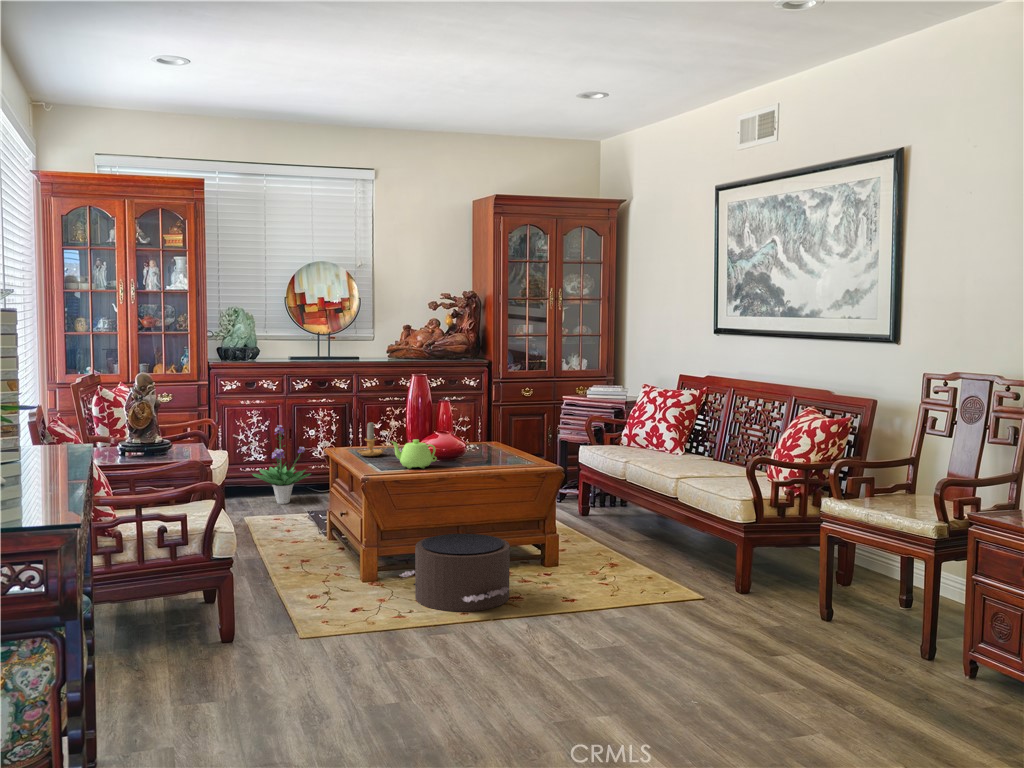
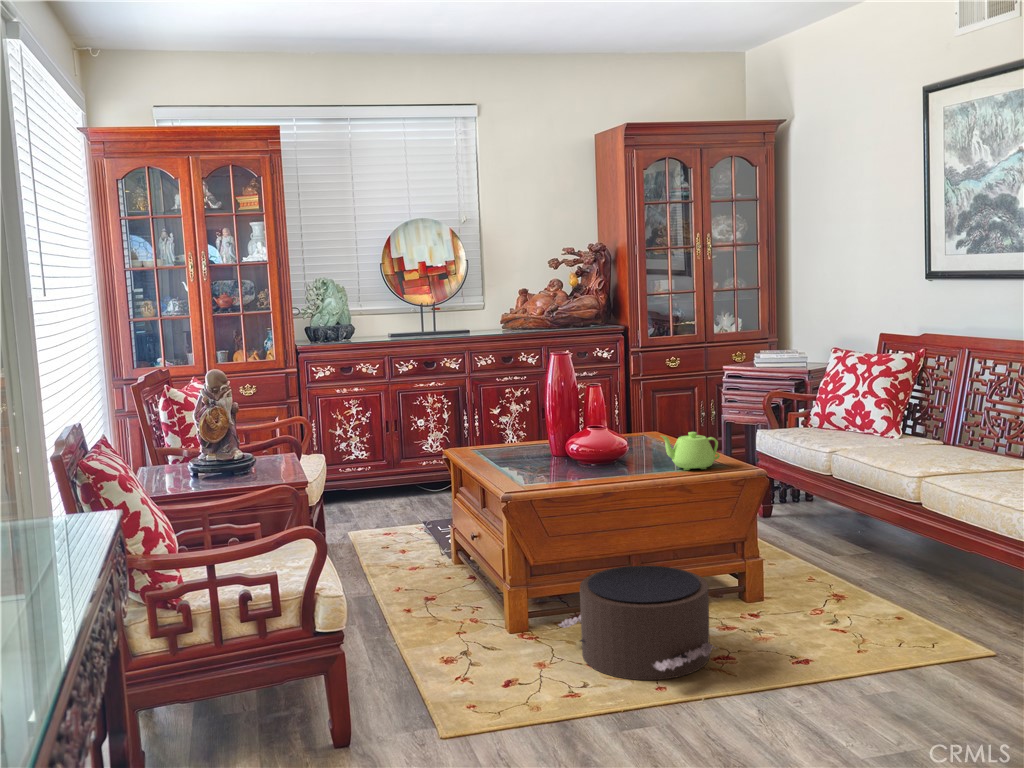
candle: present [358,422,385,456] -> none [487,416,524,461]
potted plant: present [252,425,311,504] -> none [353,417,425,512]
teapot: present [392,440,437,469] -> present [661,432,720,470]

